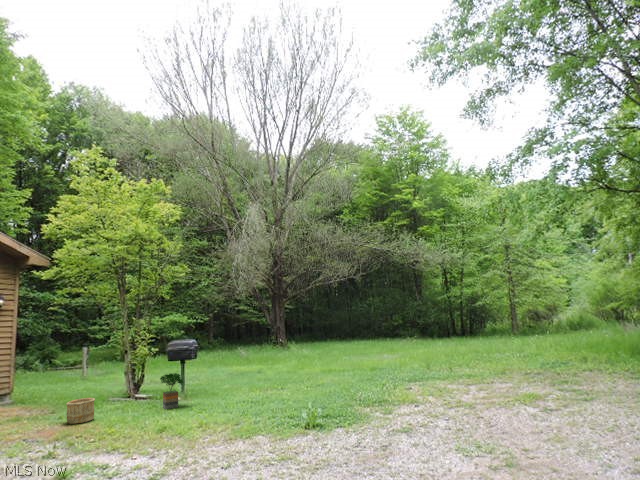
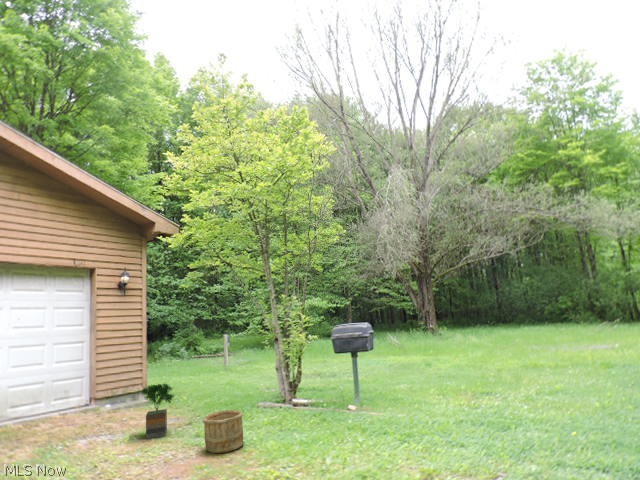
potted tree: present [160,373,183,409] -> present [141,383,174,439]

